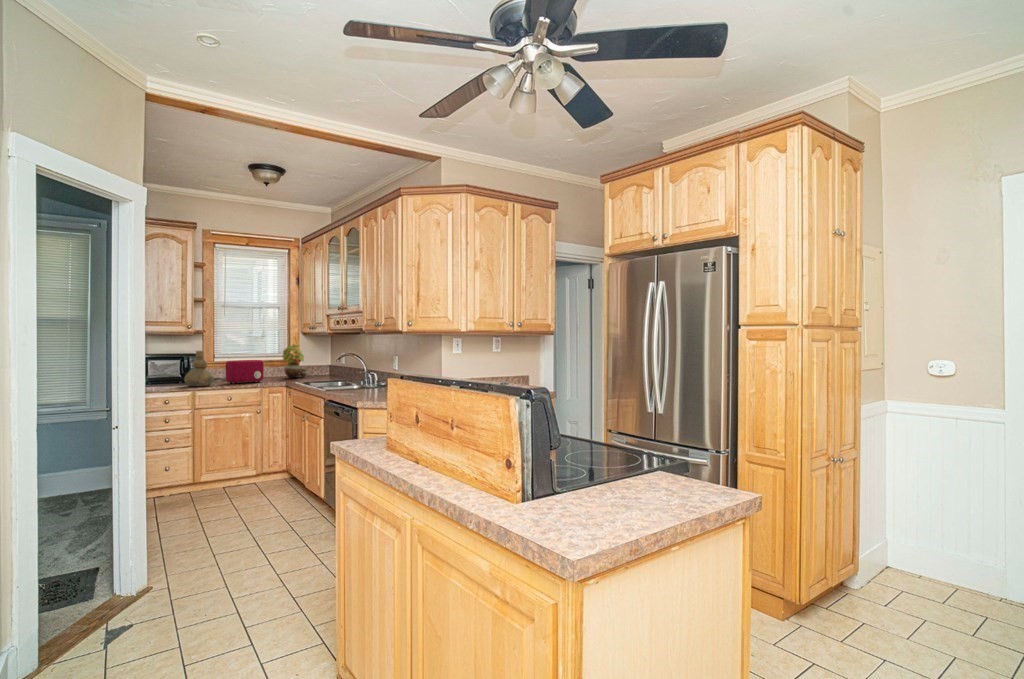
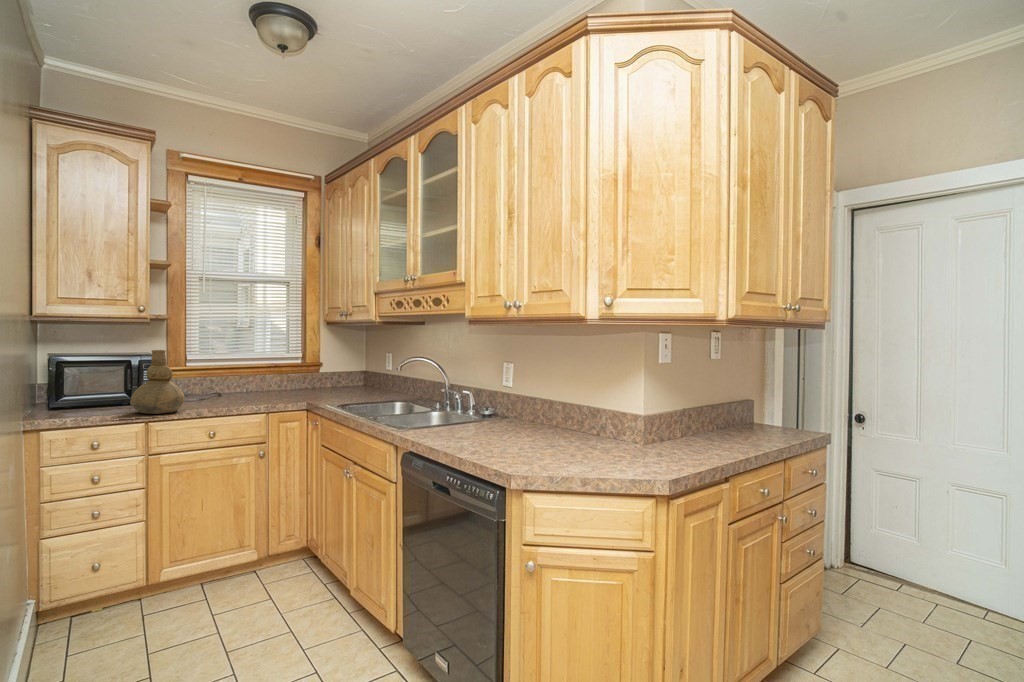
potted plant: present [283,345,307,378] -> none [293,340,332,392]
toaster: present [226,360,264,384] -> none [205,365,268,406]

